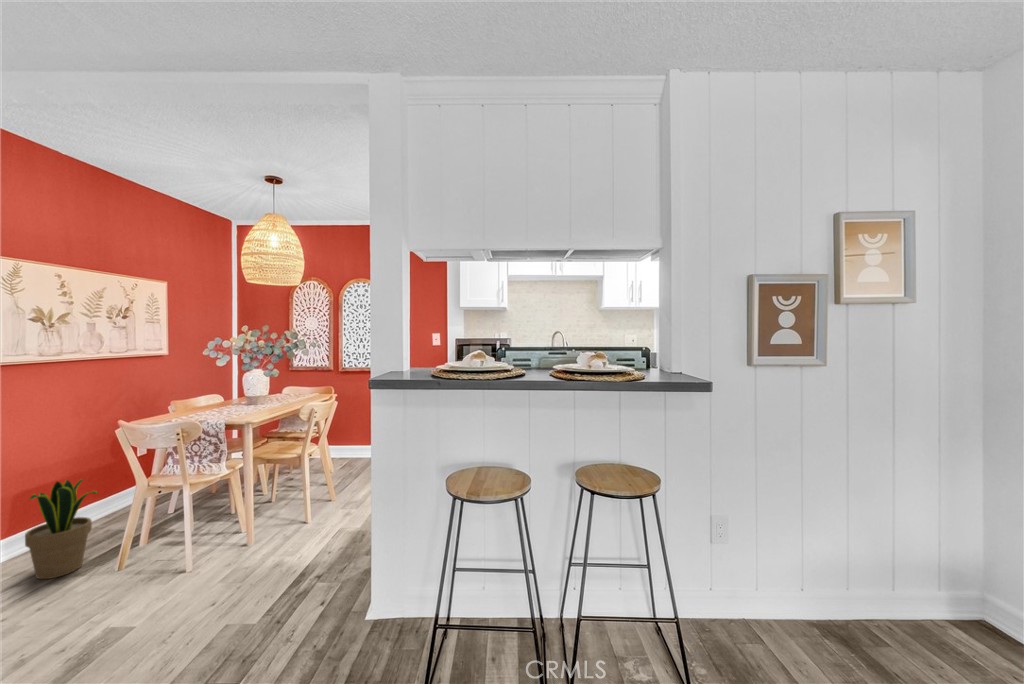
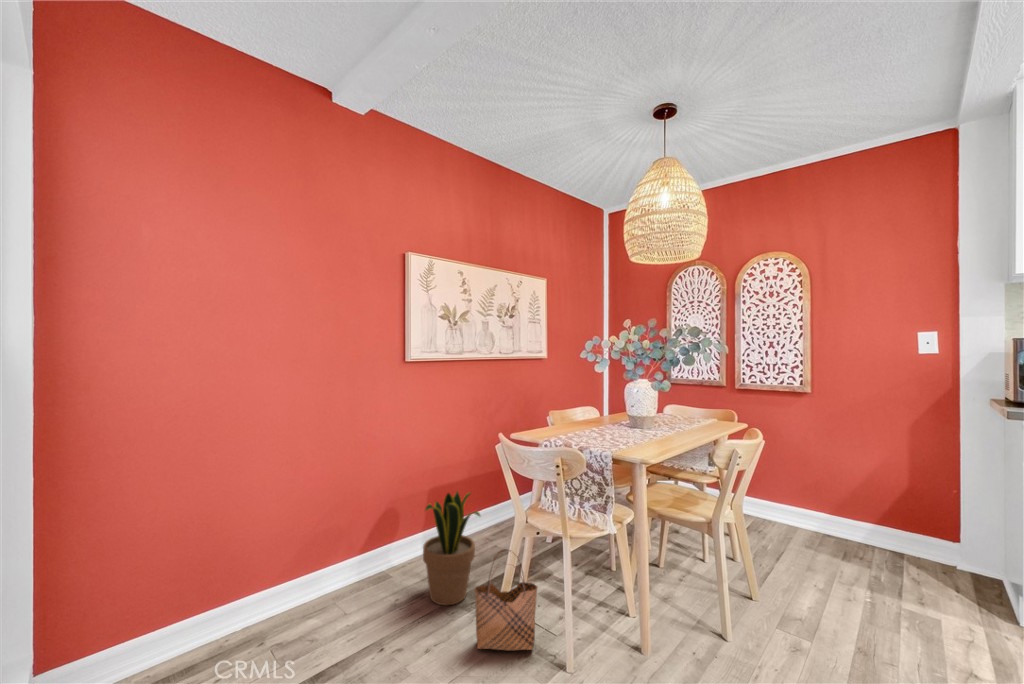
woven basket: none [96,508,161,586] -> present [474,549,537,650]

